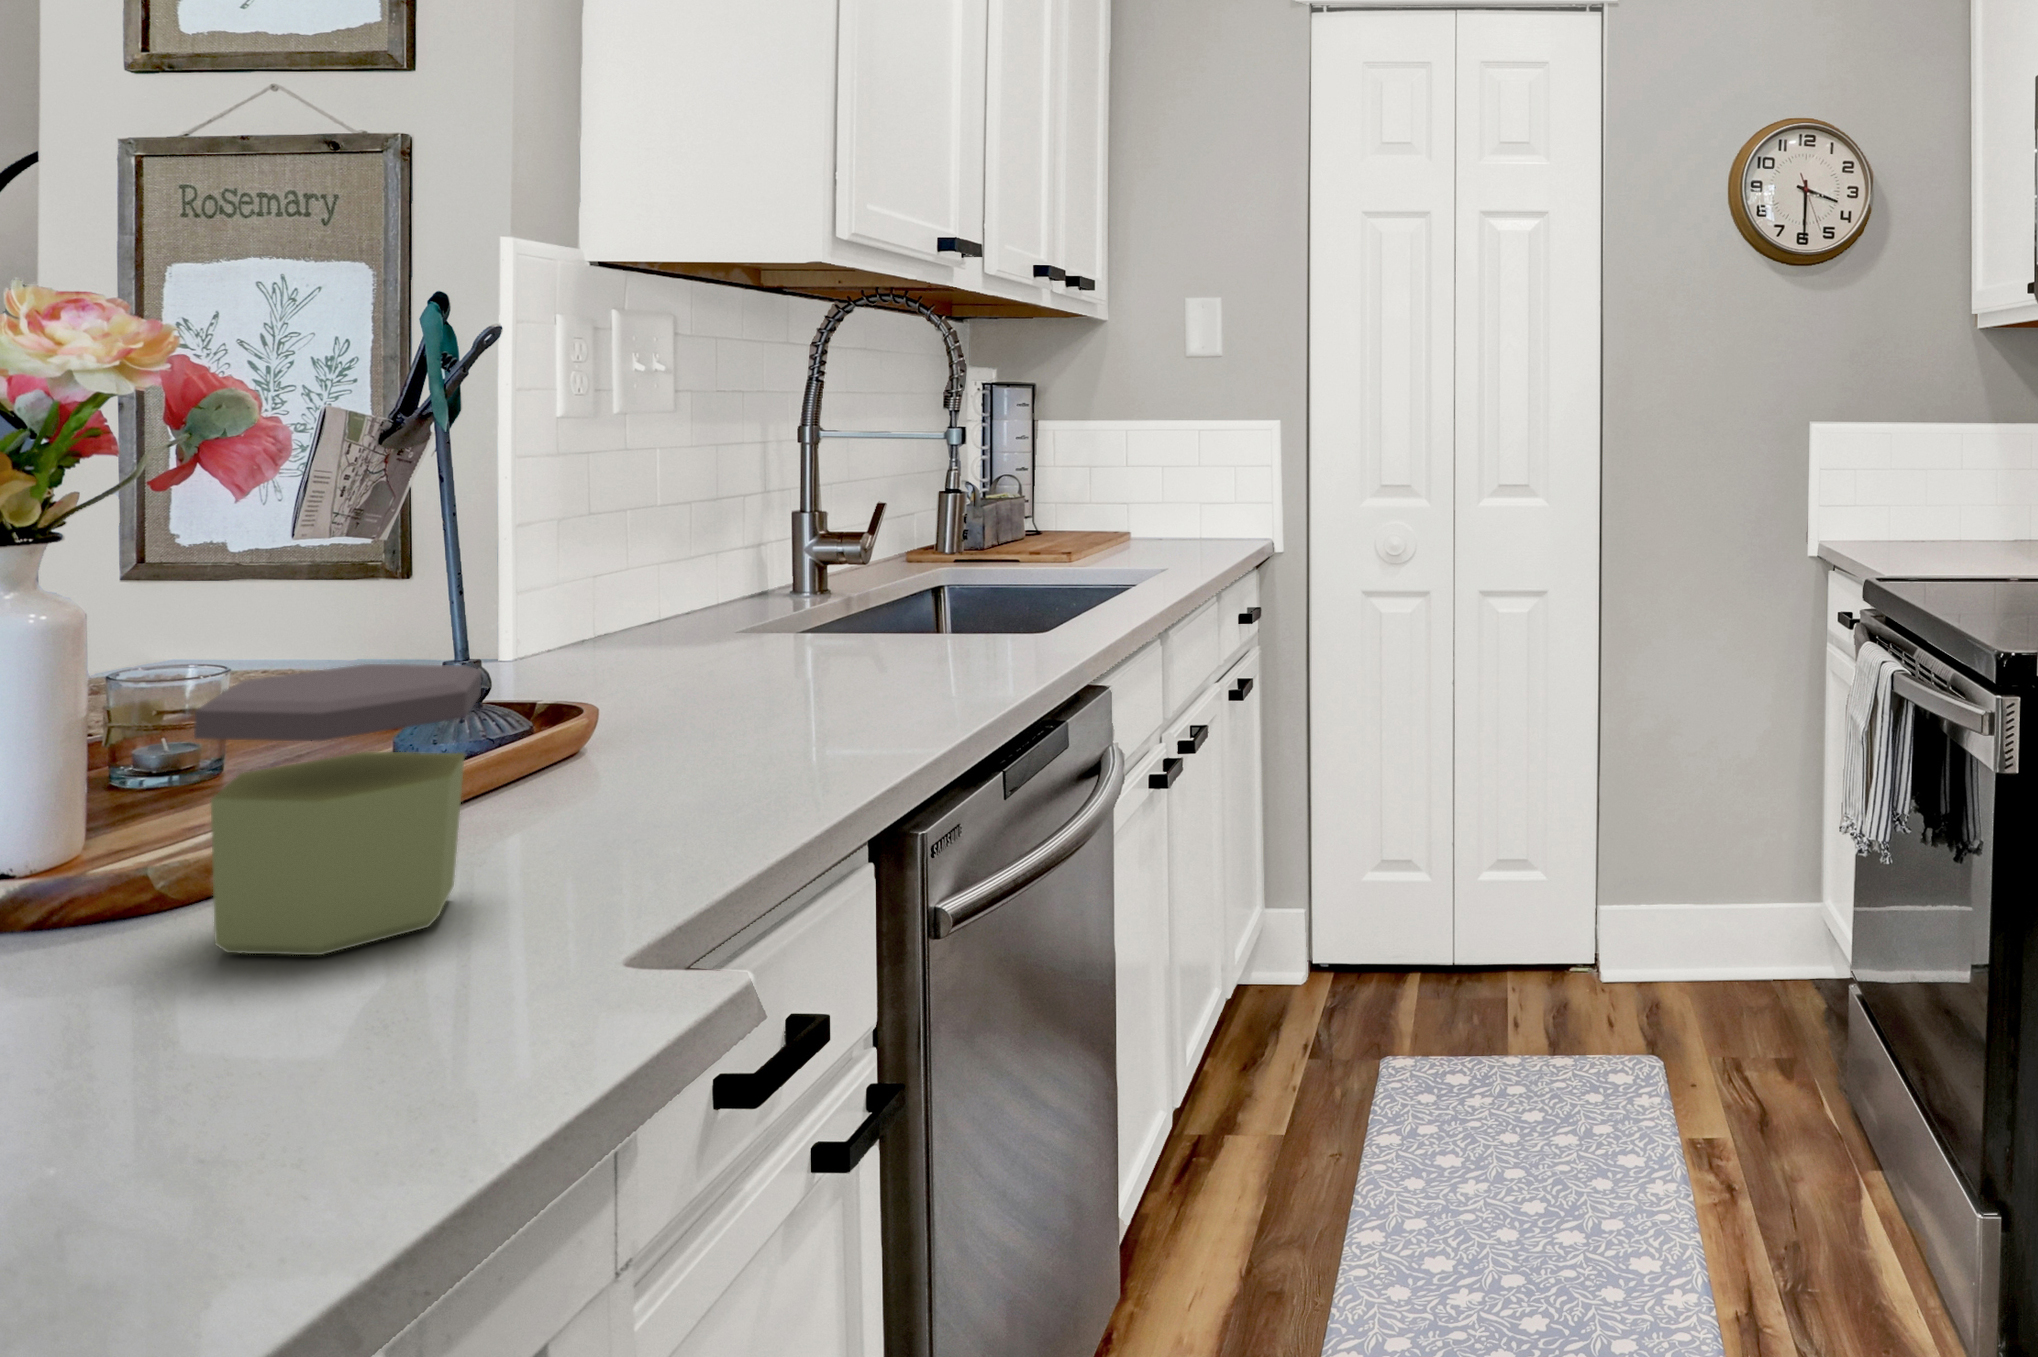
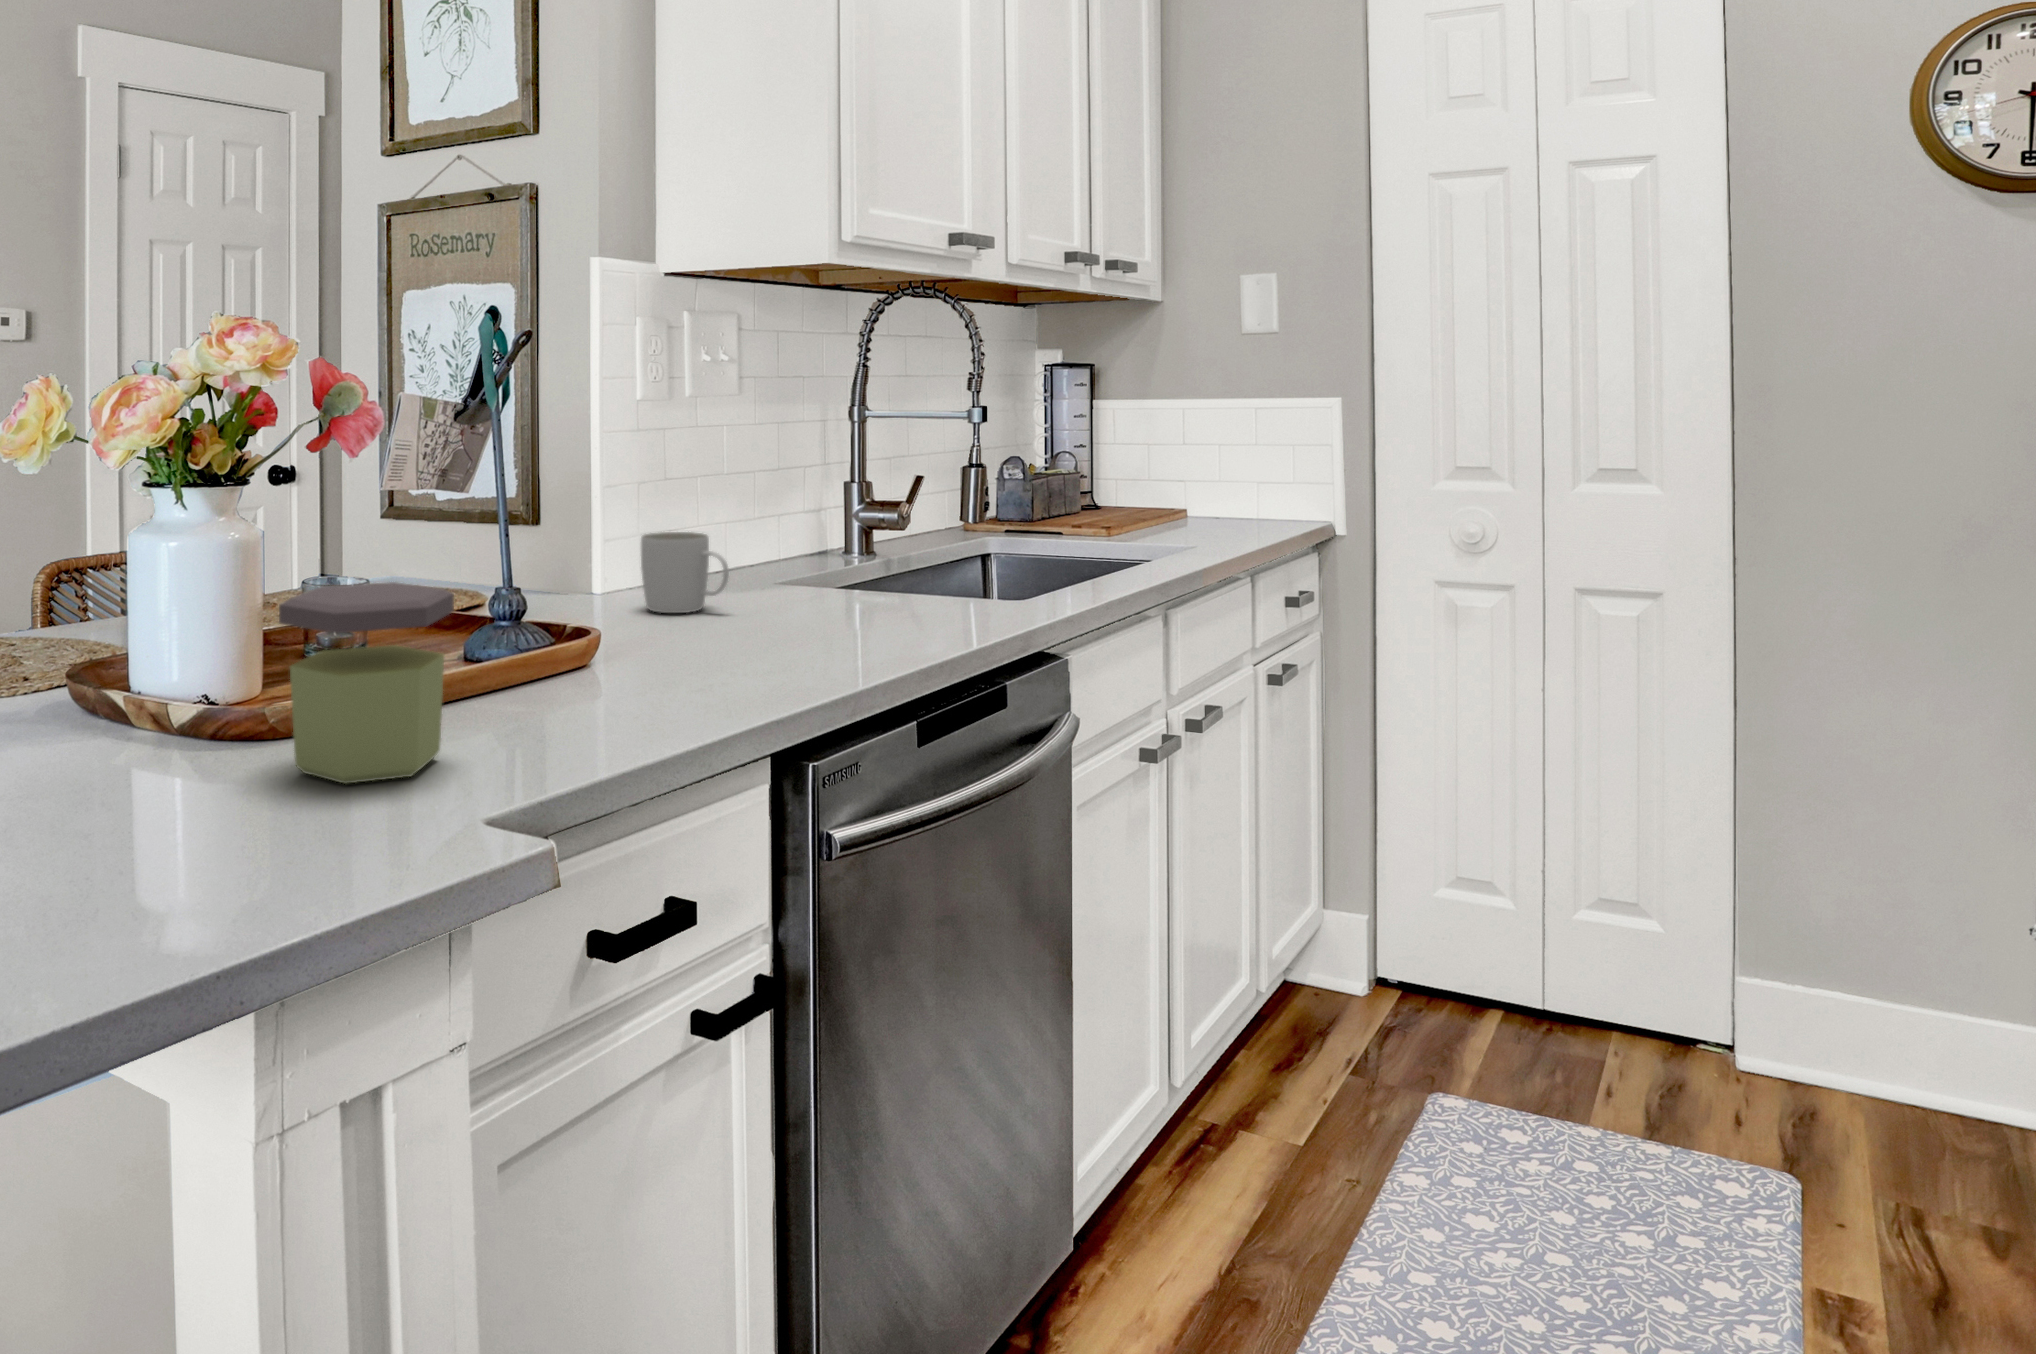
mug: none [600,577,728,679] -> present [641,532,729,613]

